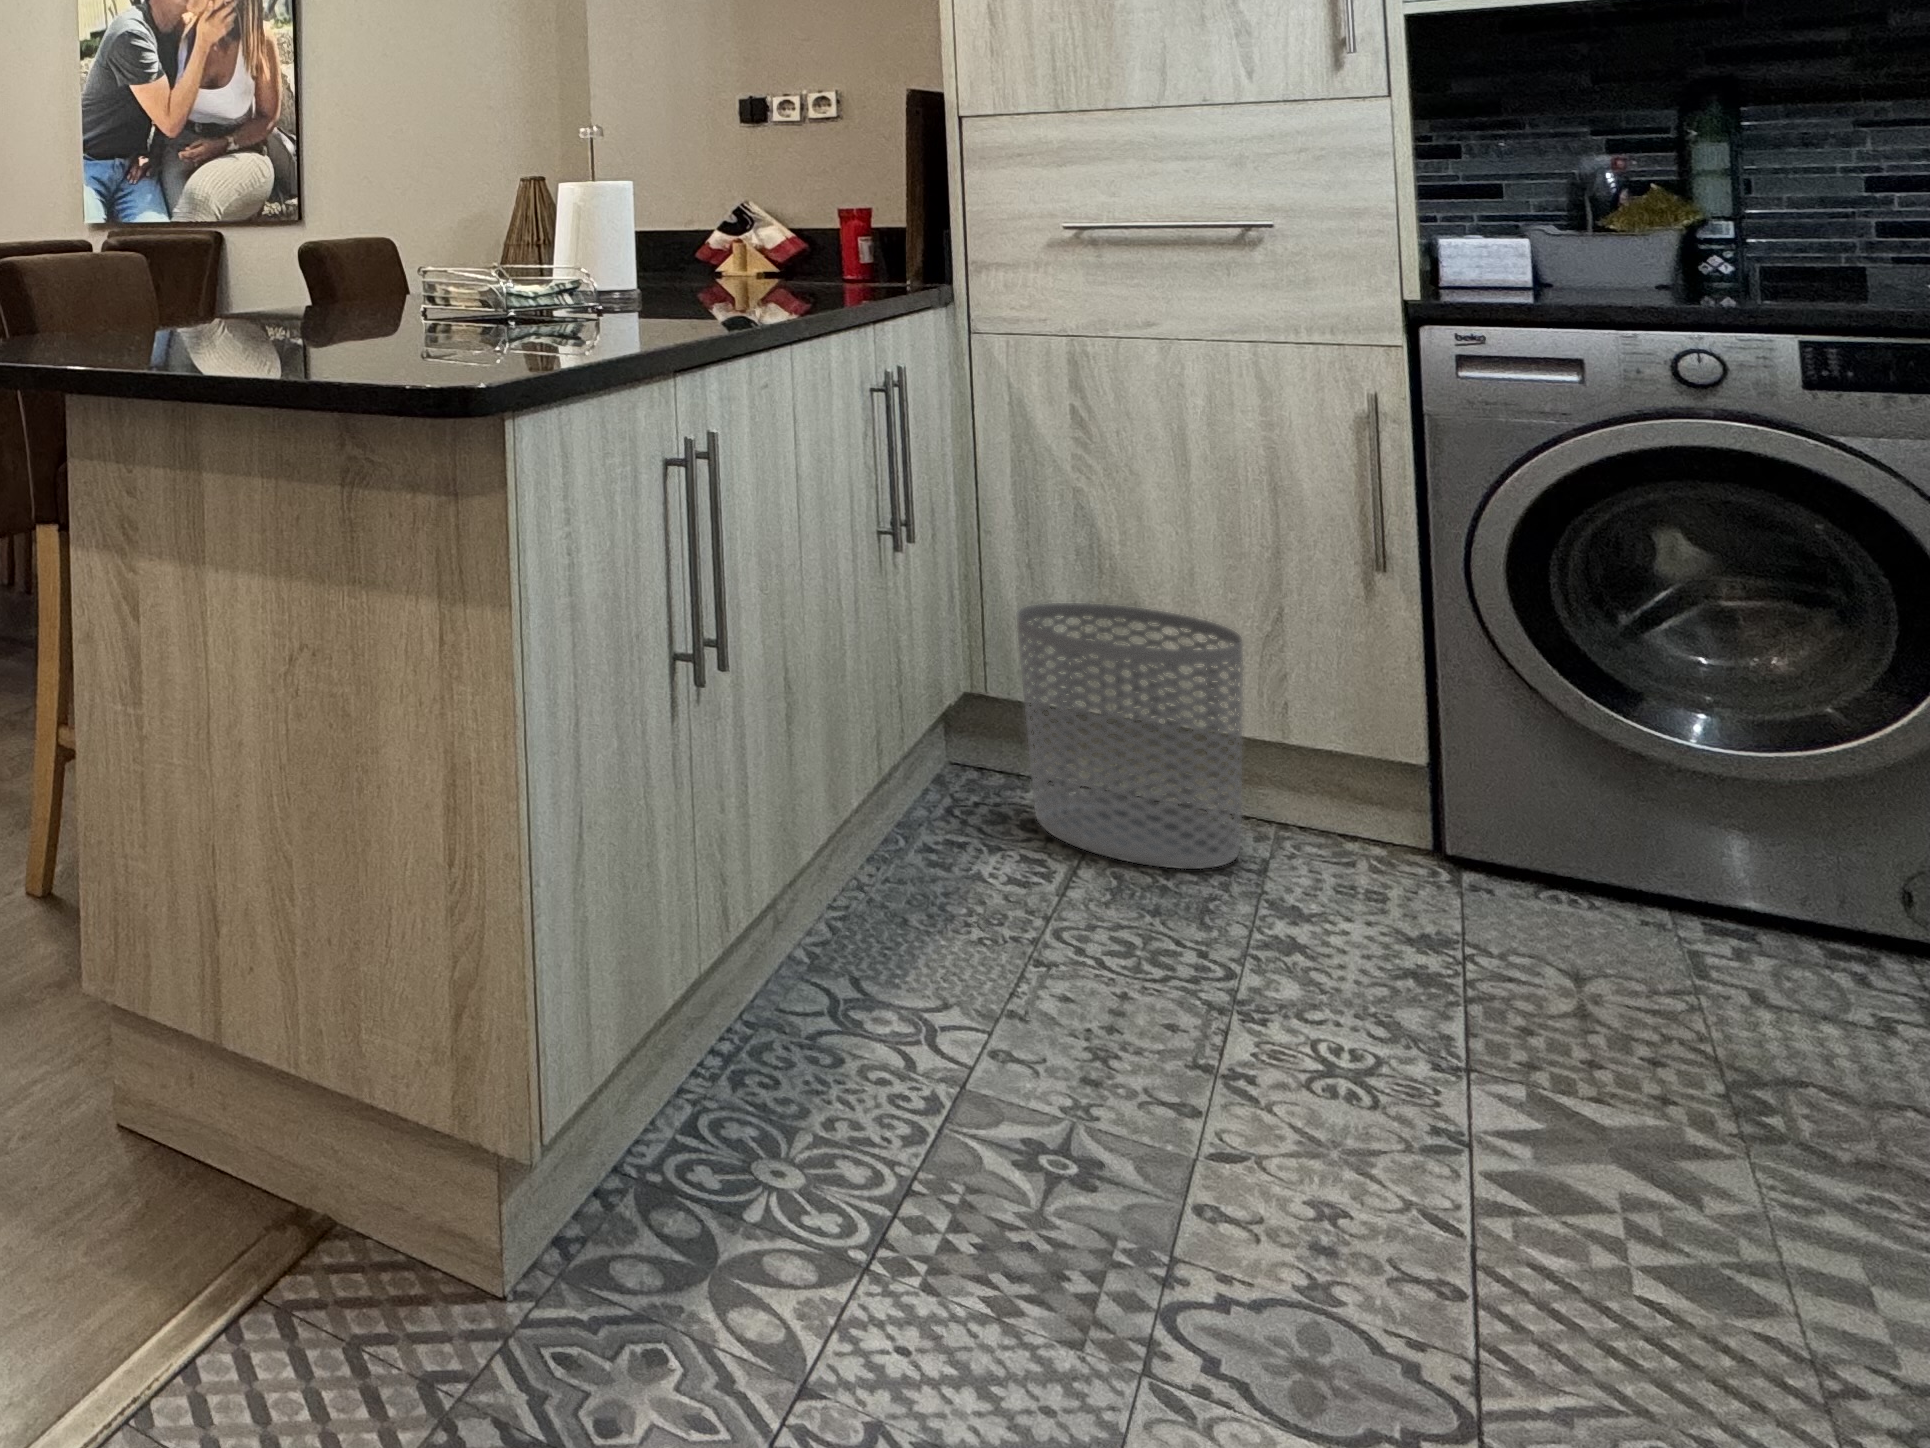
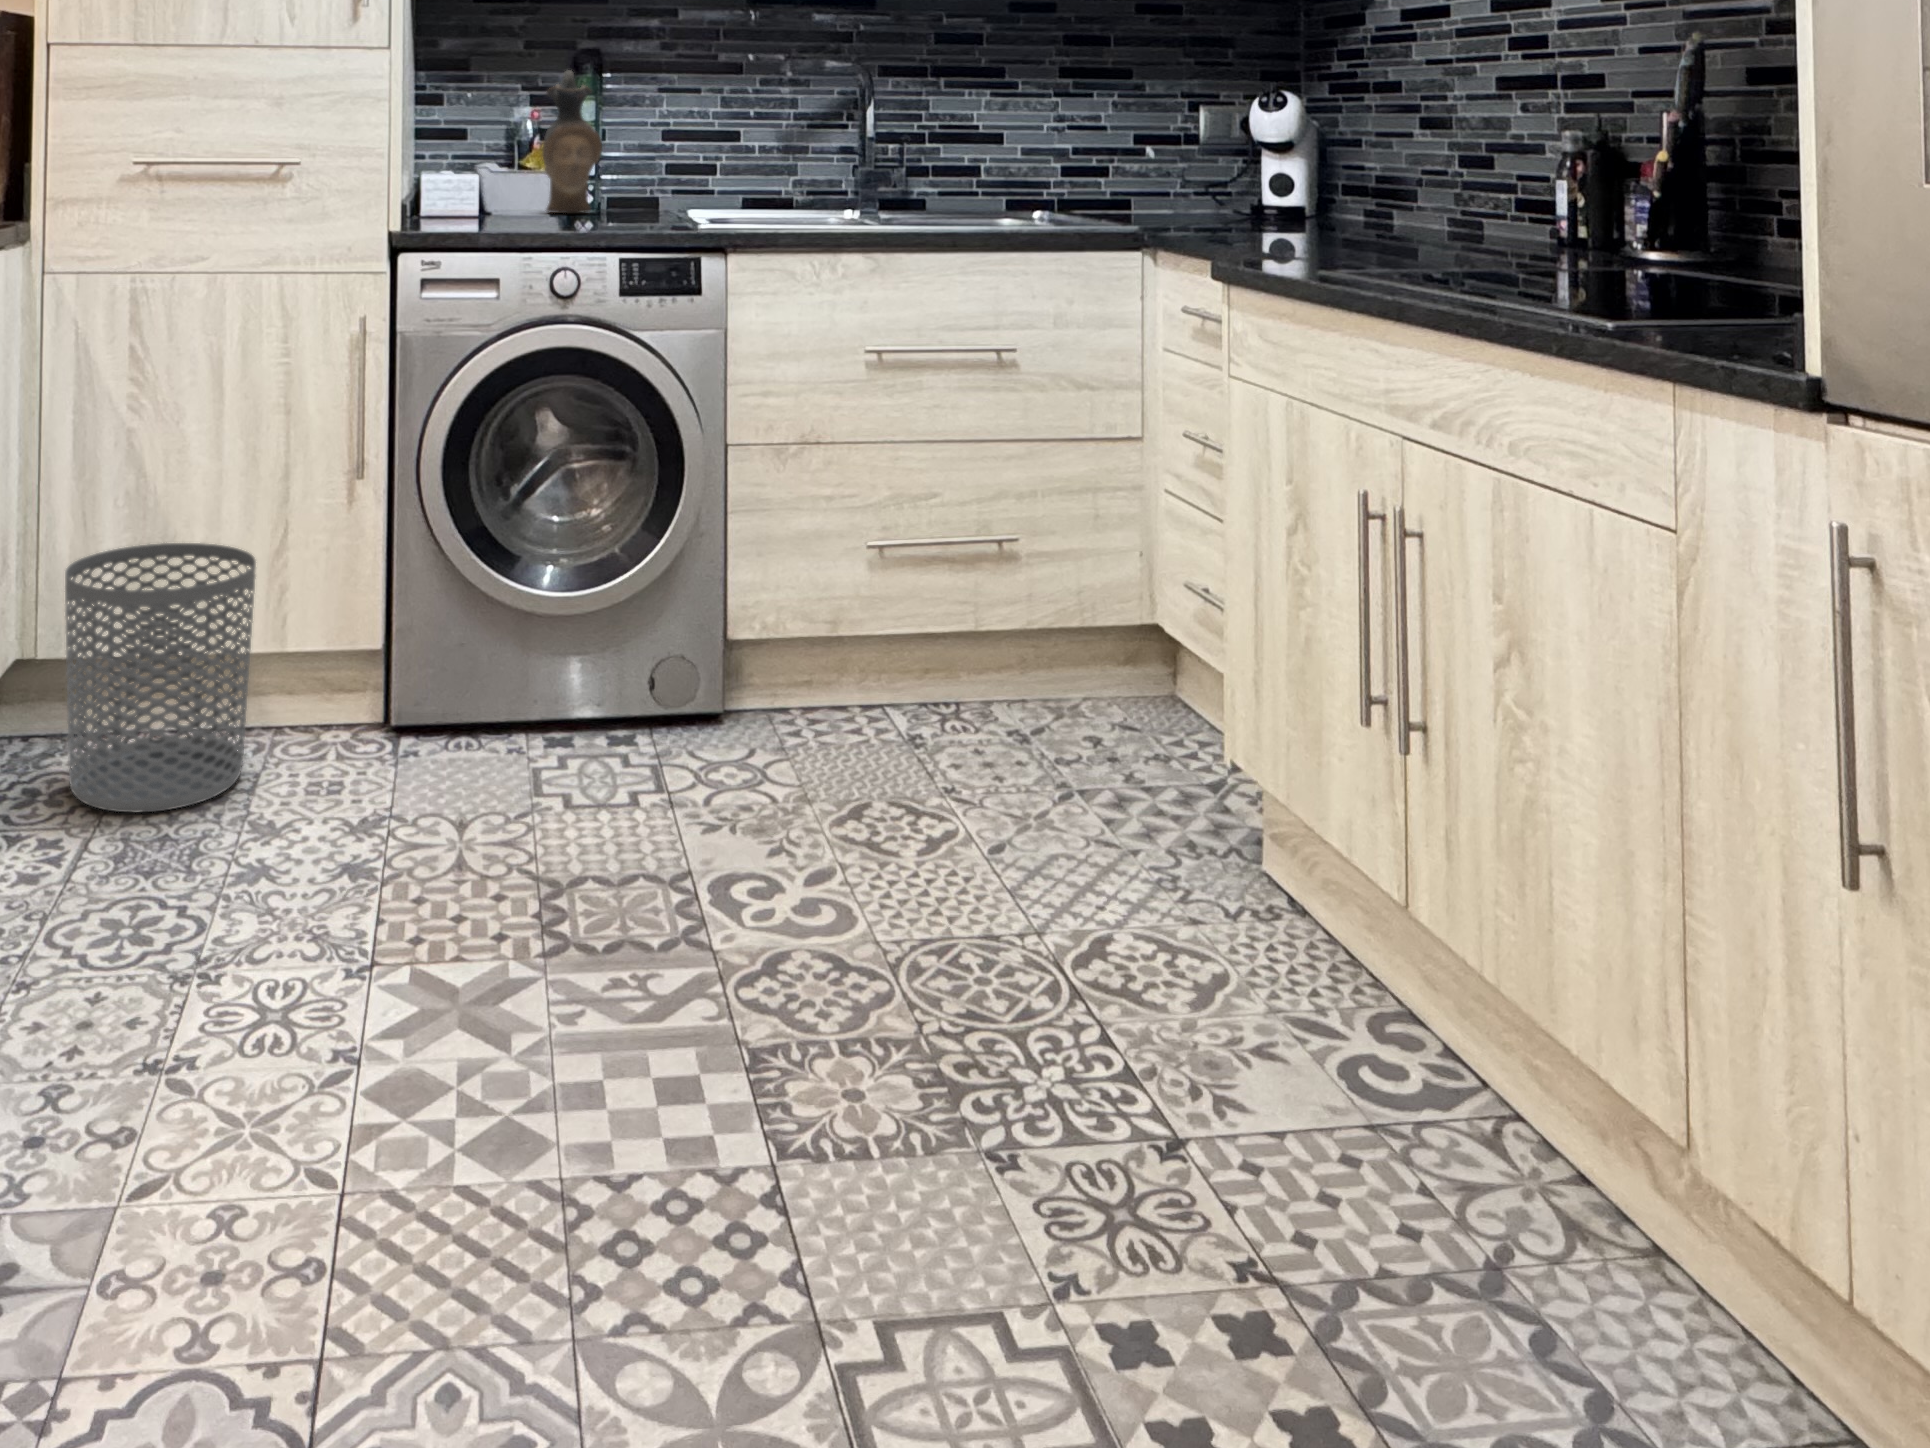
ceramic pitcher: none [1638,105,1749,284] -> present [542,70,602,213]

